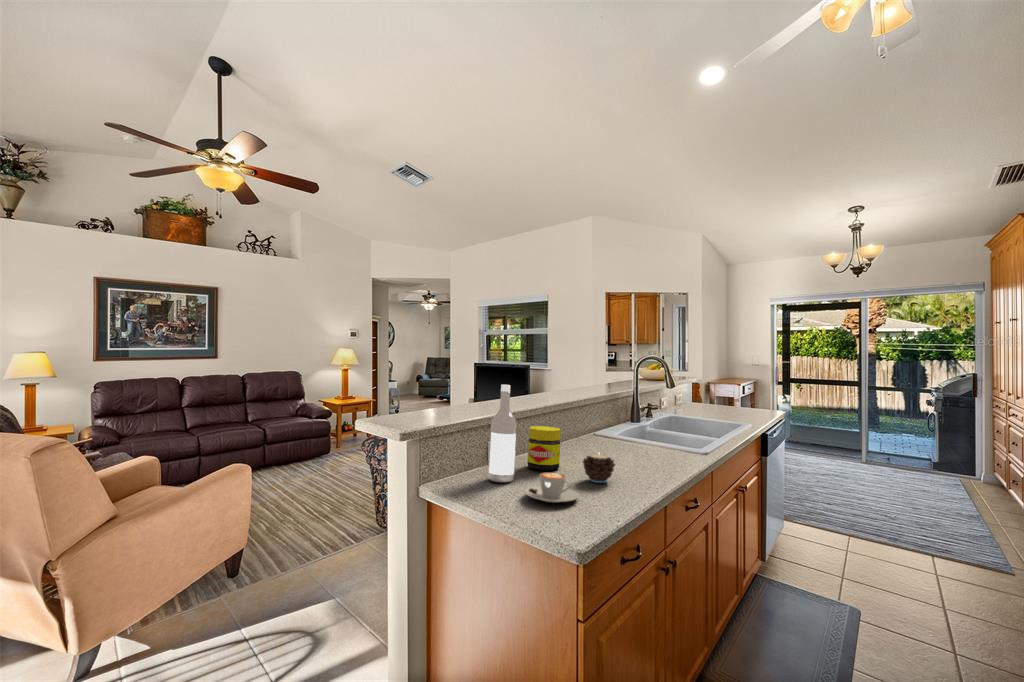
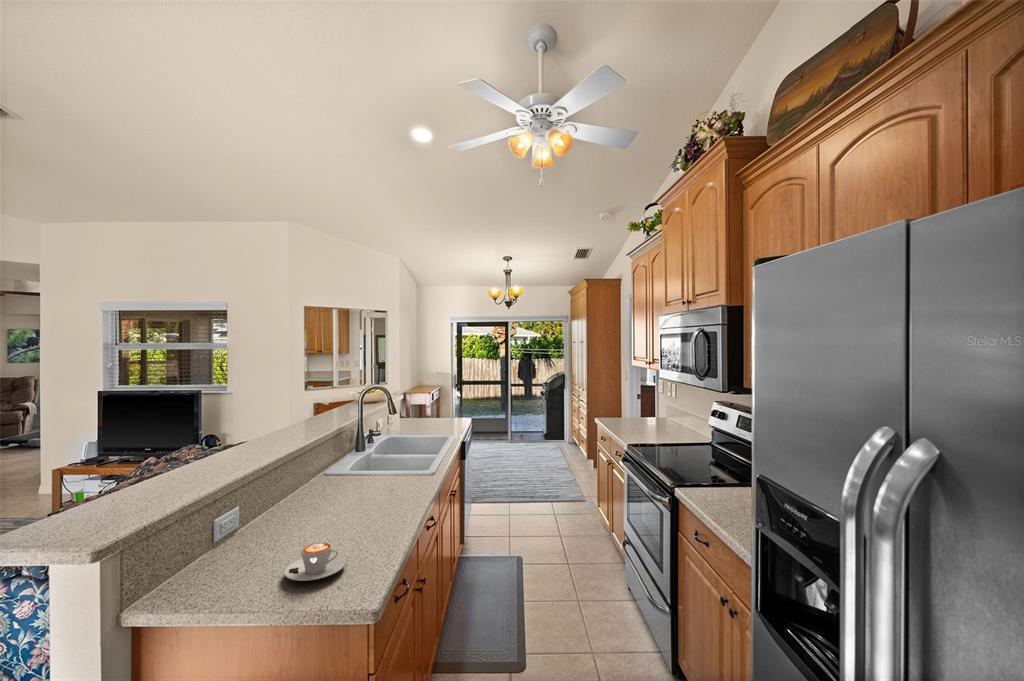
wine bottle: present [488,385,516,483] -> none [225,455,262,571]
jar: present [527,426,561,470] -> none [268,486,309,537]
candle: present [583,453,615,483] -> none [338,504,372,537]

